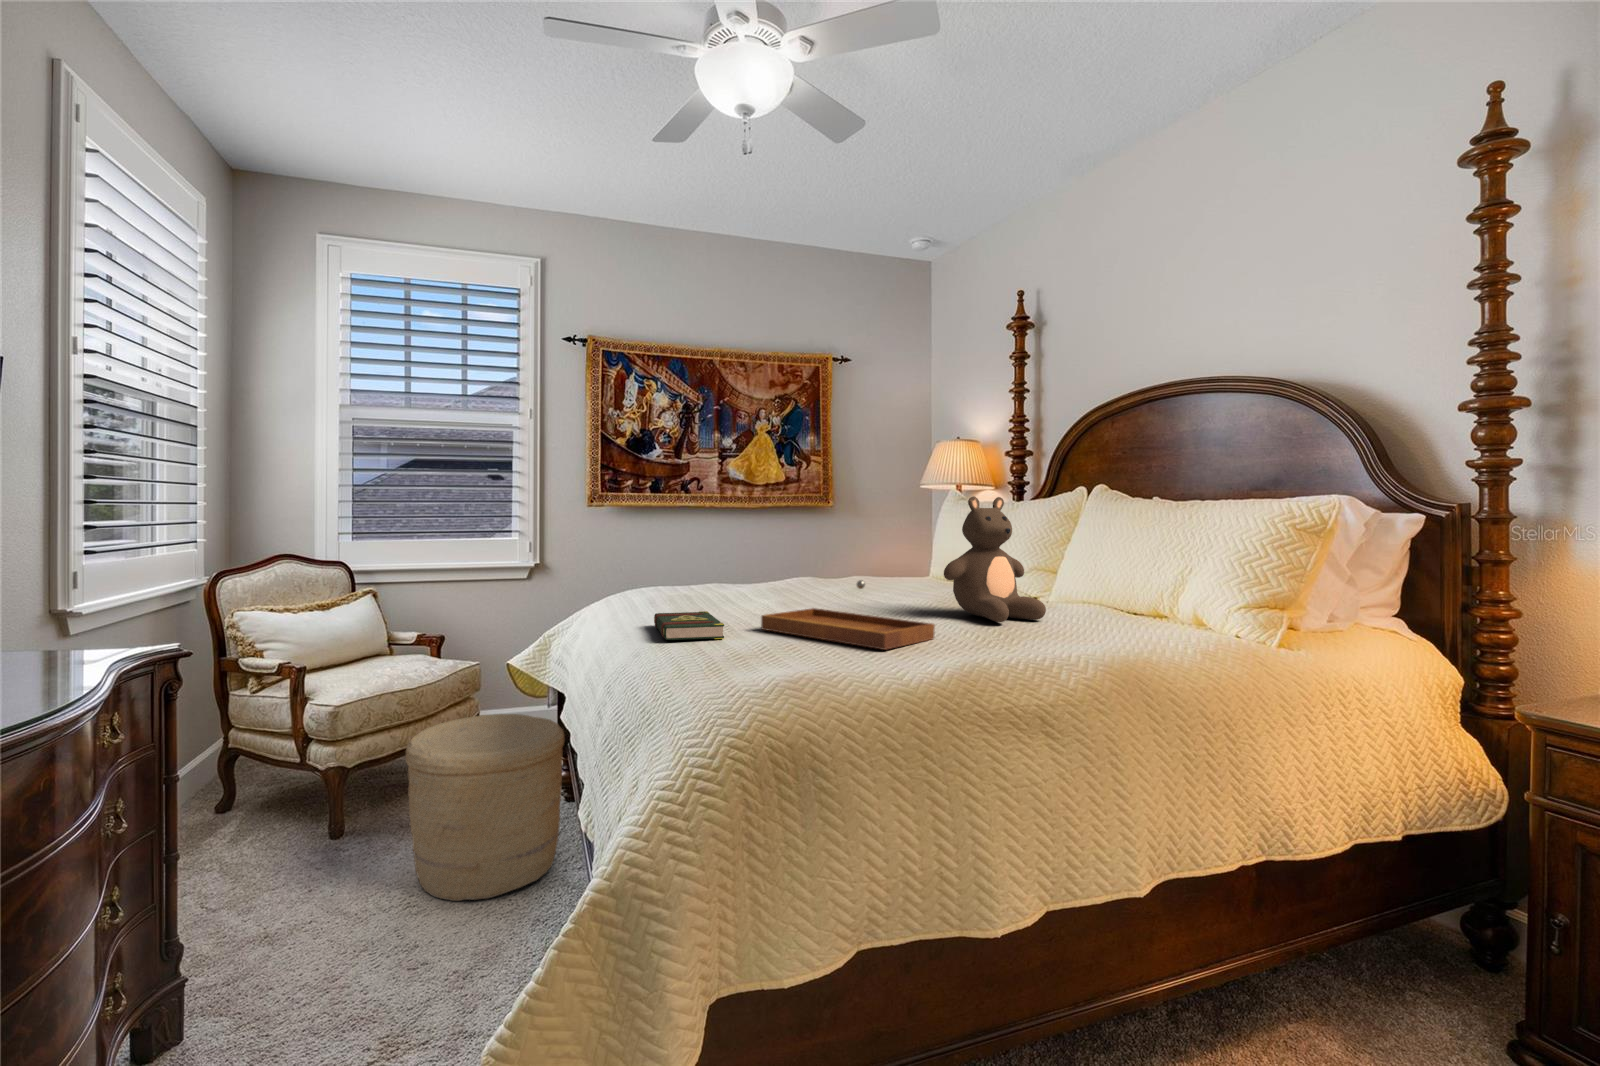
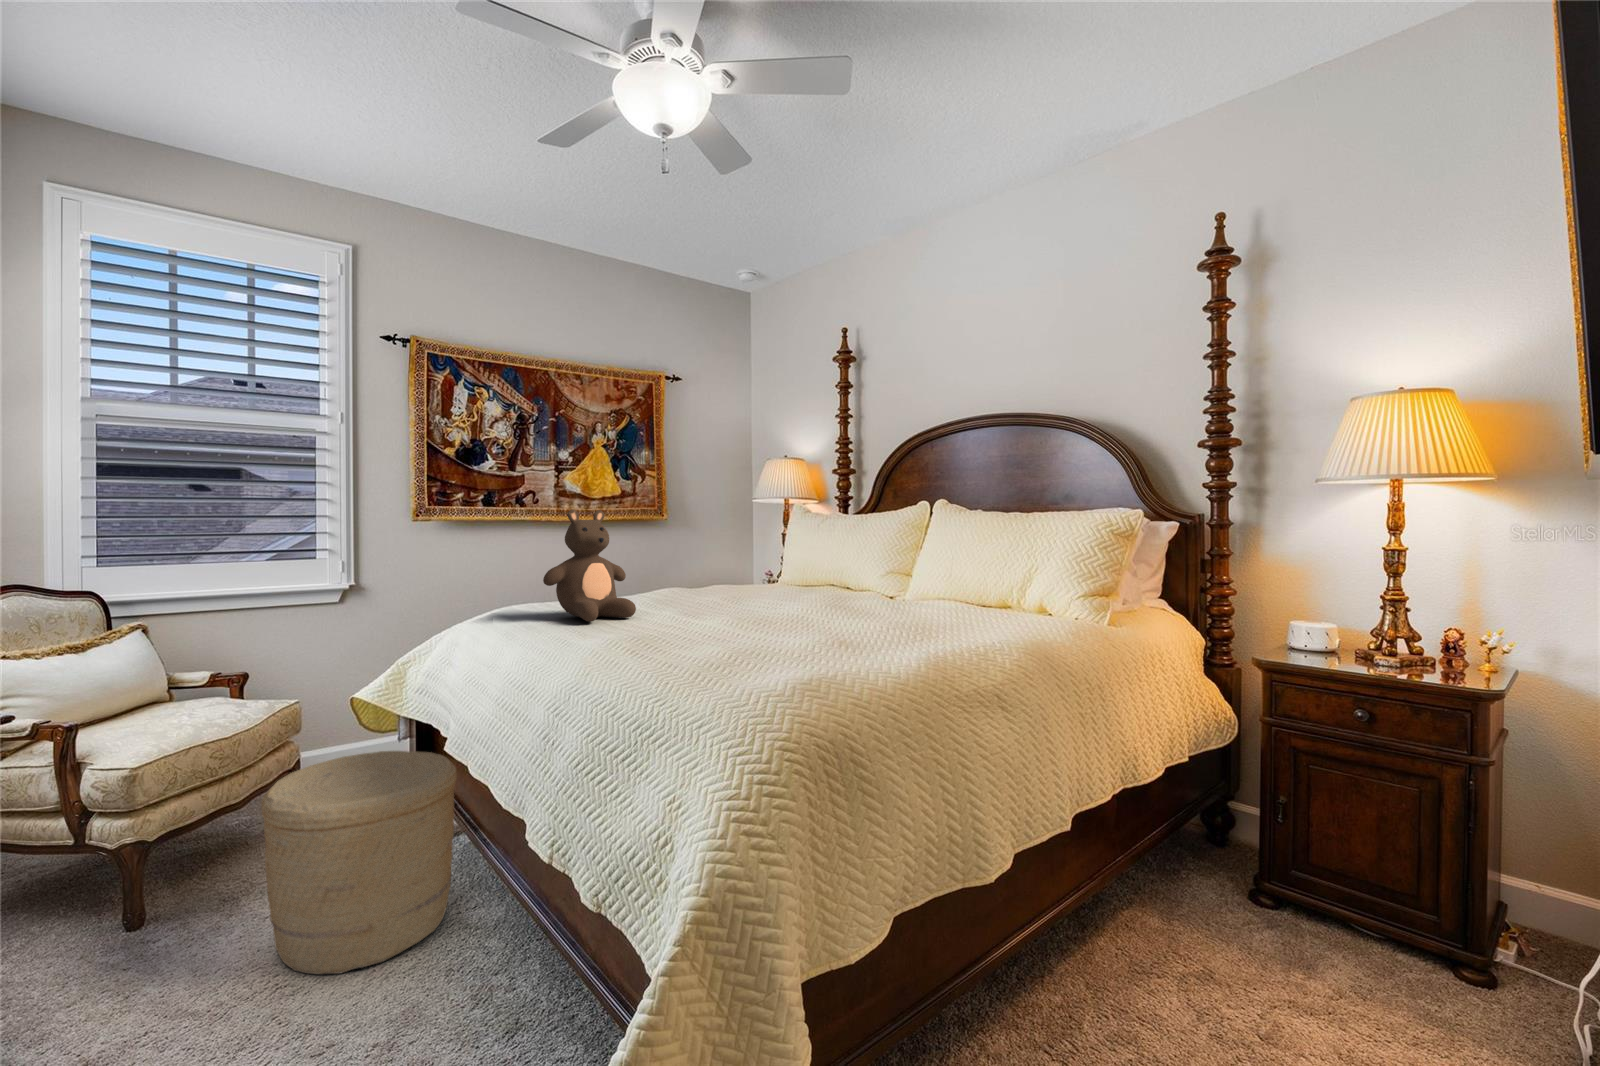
teddy bear: present [944,496,1046,622] -> present [543,510,636,622]
tray: present [761,580,935,650] -> none [702,586,867,648]
book: present [654,611,724,640] -> none [587,623,678,654]

